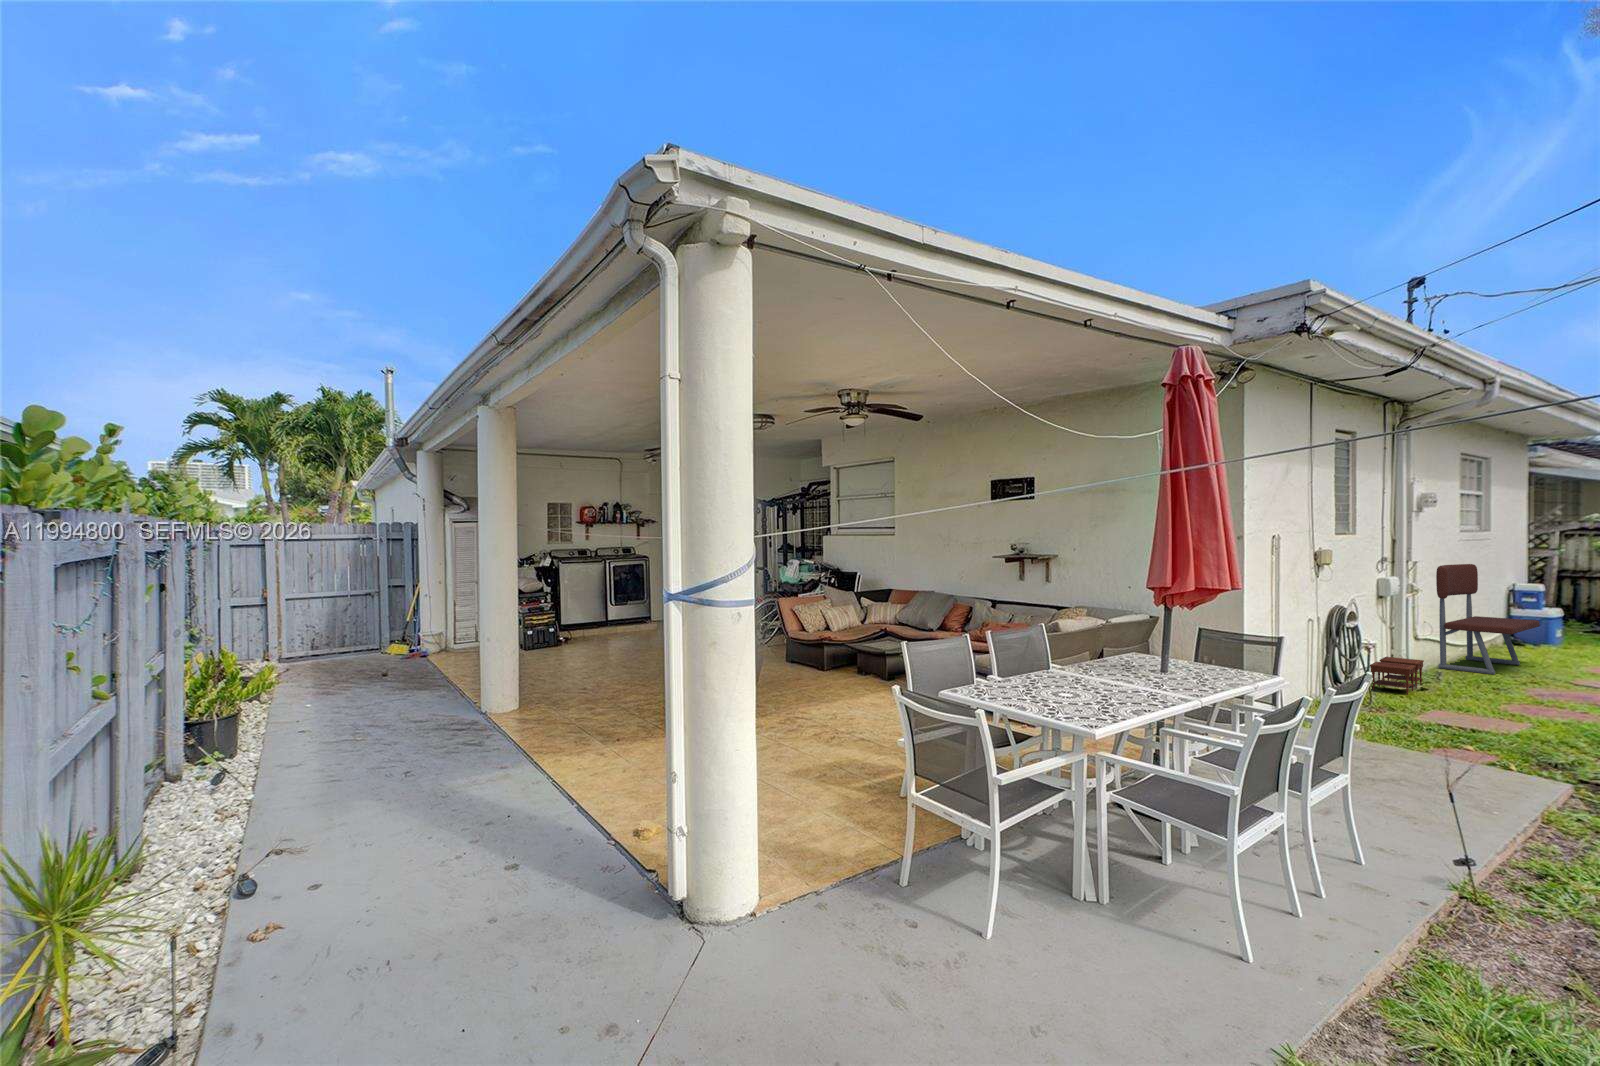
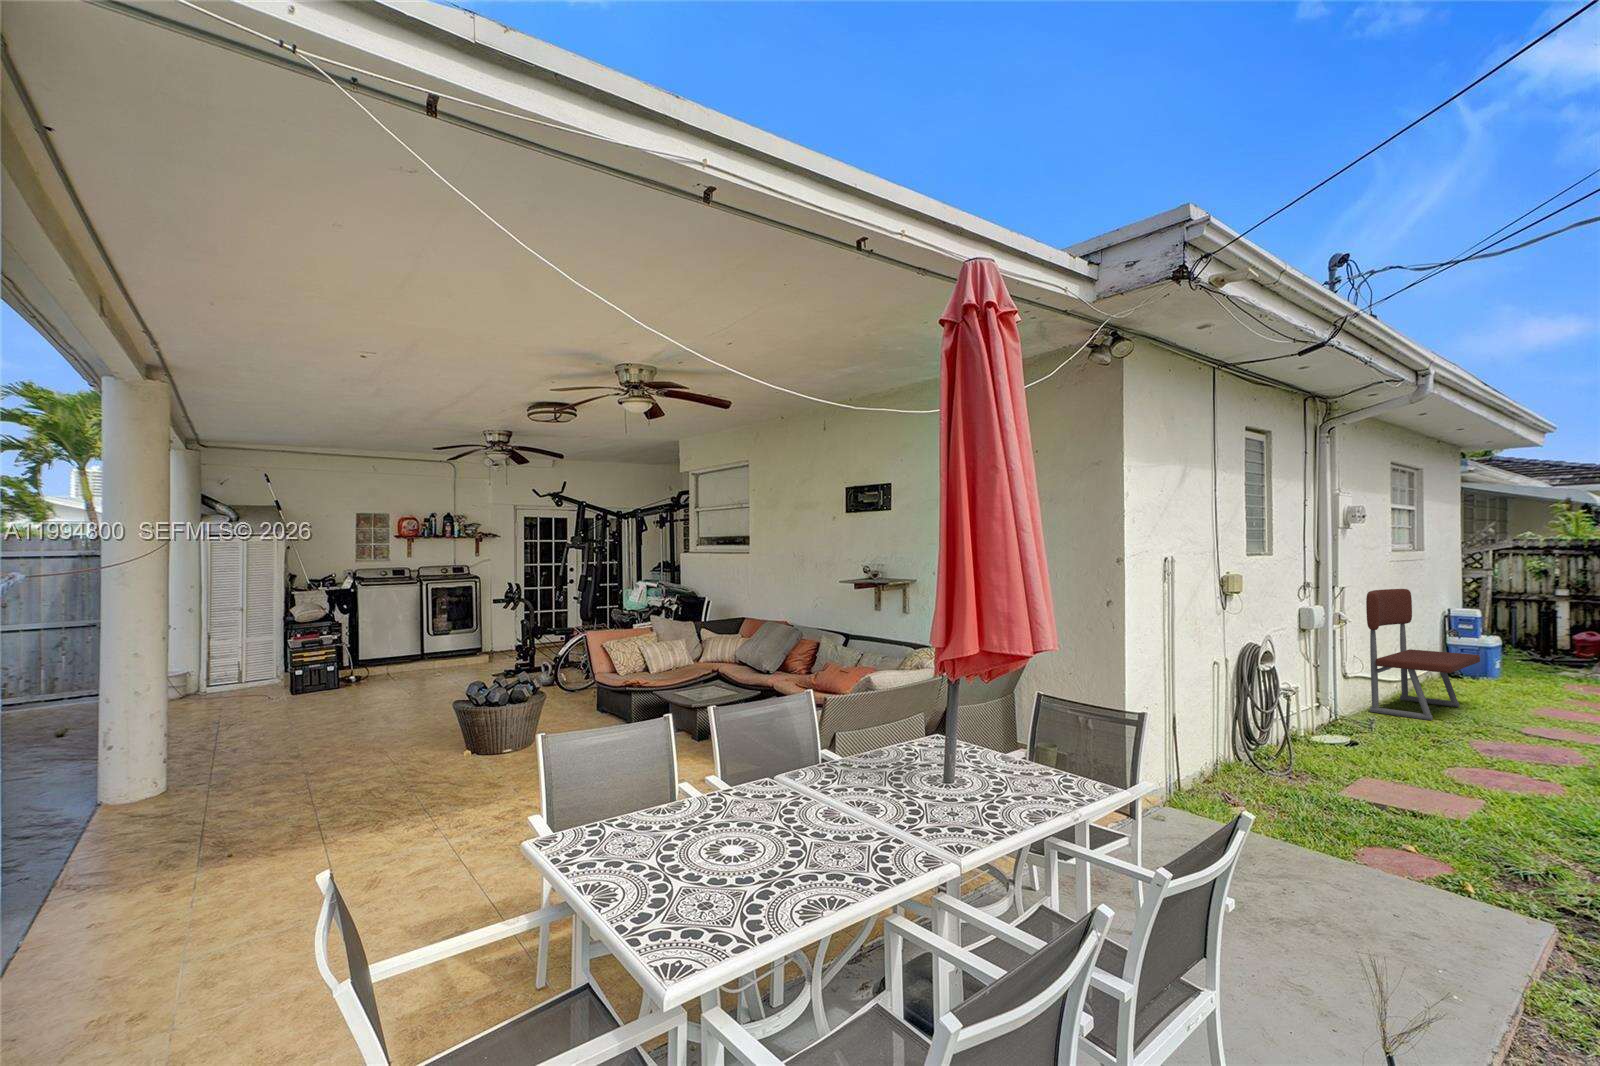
side table: present [1370,657,1424,695] -> none [1289,702,1352,752]

